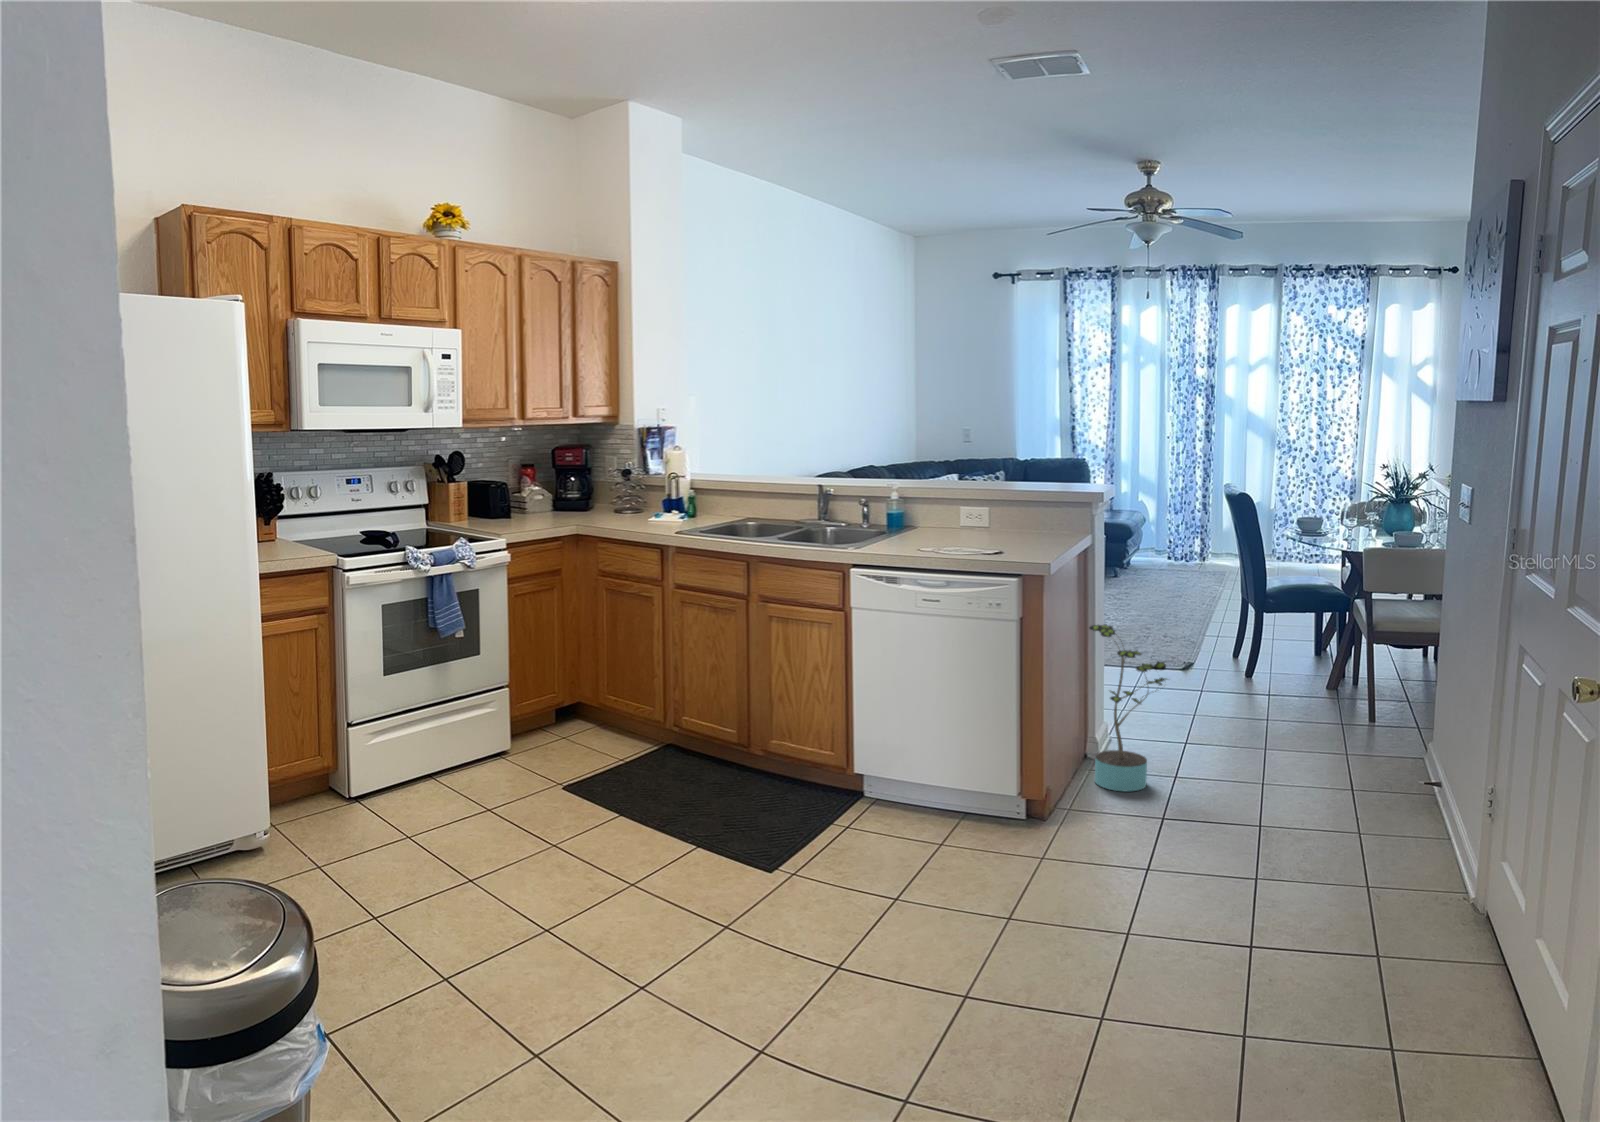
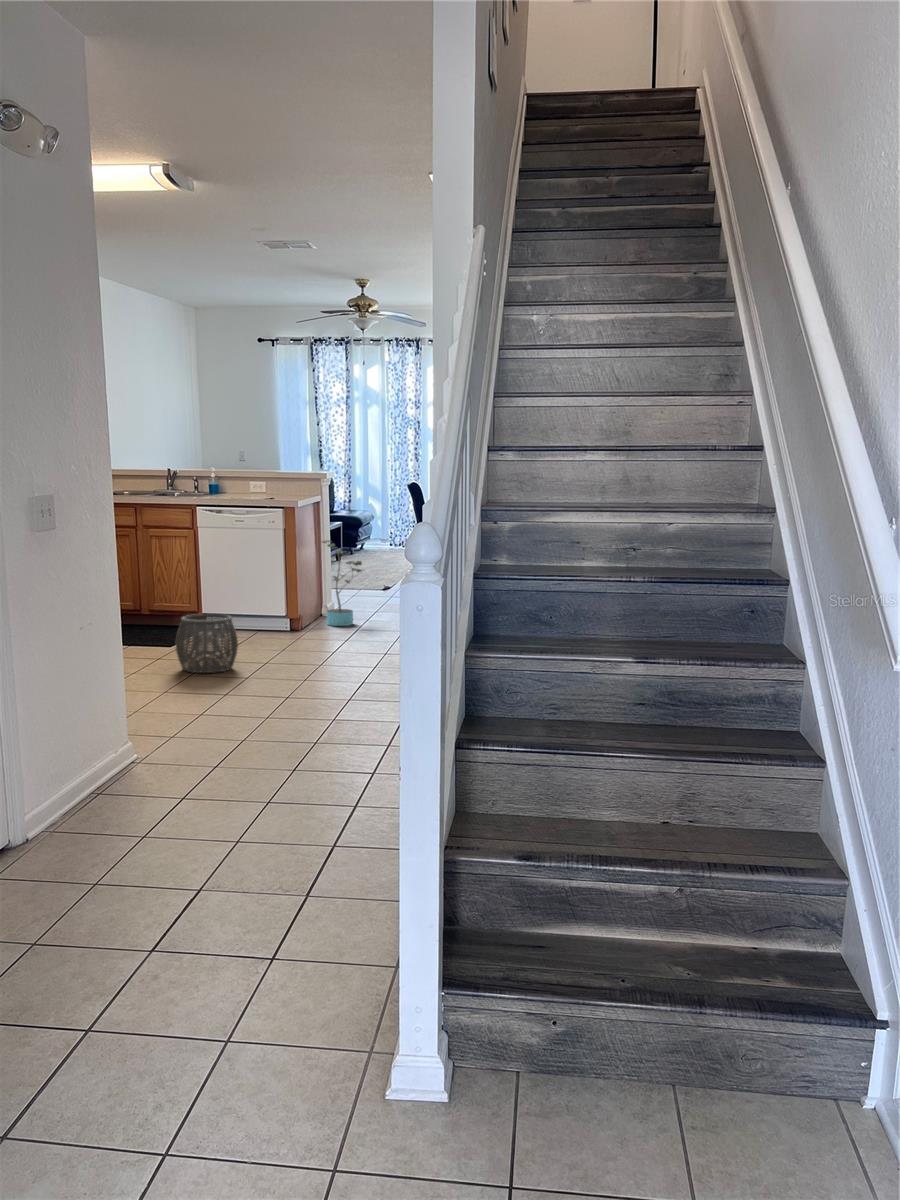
woven basket: none [762,844,905,1009] -> present [176,614,238,673]

